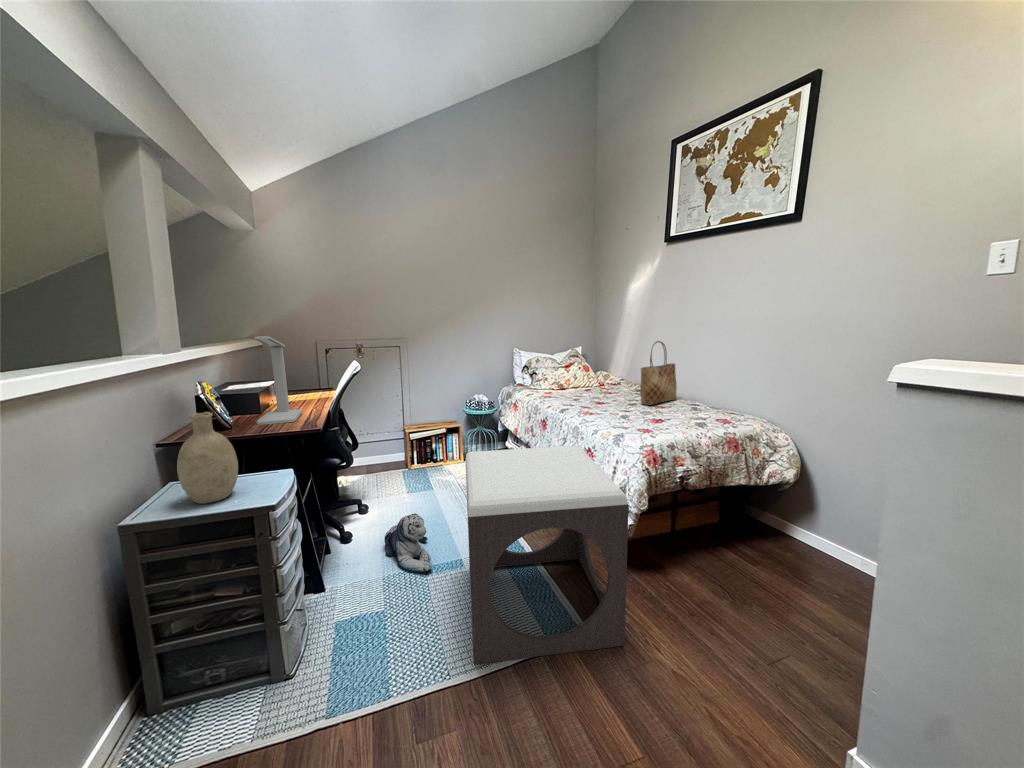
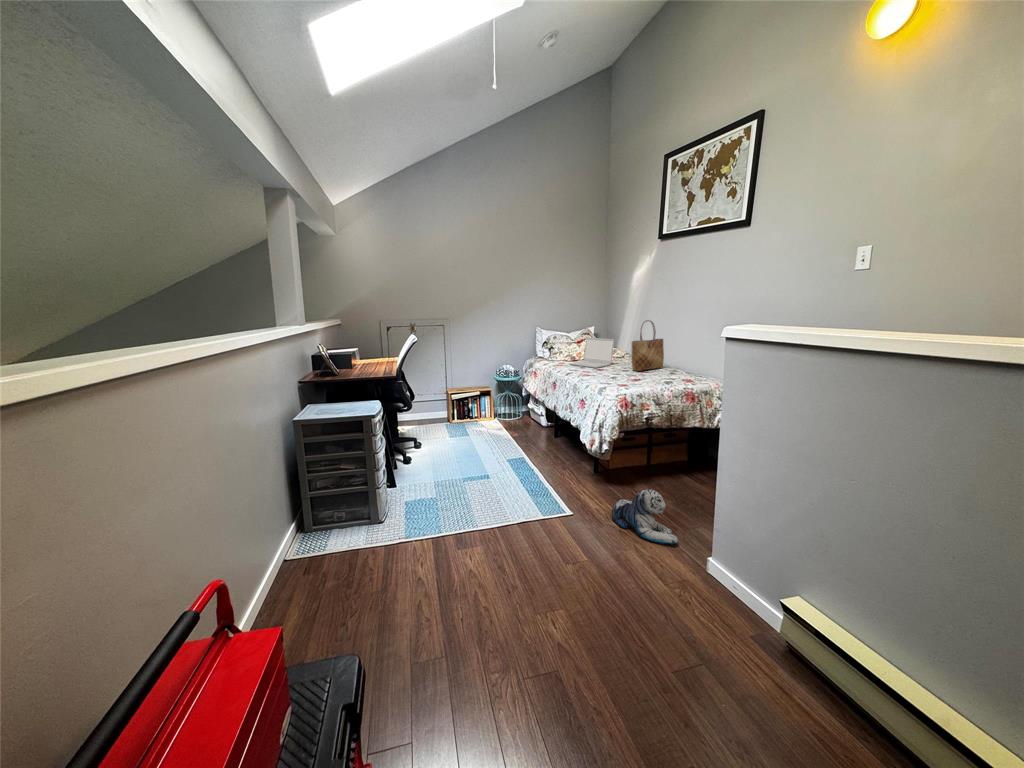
desk lamp: present [254,336,303,425] -> none [351,315,378,375]
laptop: none [558,362,614,400] -> present [569,338,614,368]
decorative vase: present [177,412,238,504] -> none [320,359,352,413]
footstool: present [466,445,629,664] -> none [489,394,592,521]
plush toy: present [385,513,432,573] -> present [612,489,678,544]

